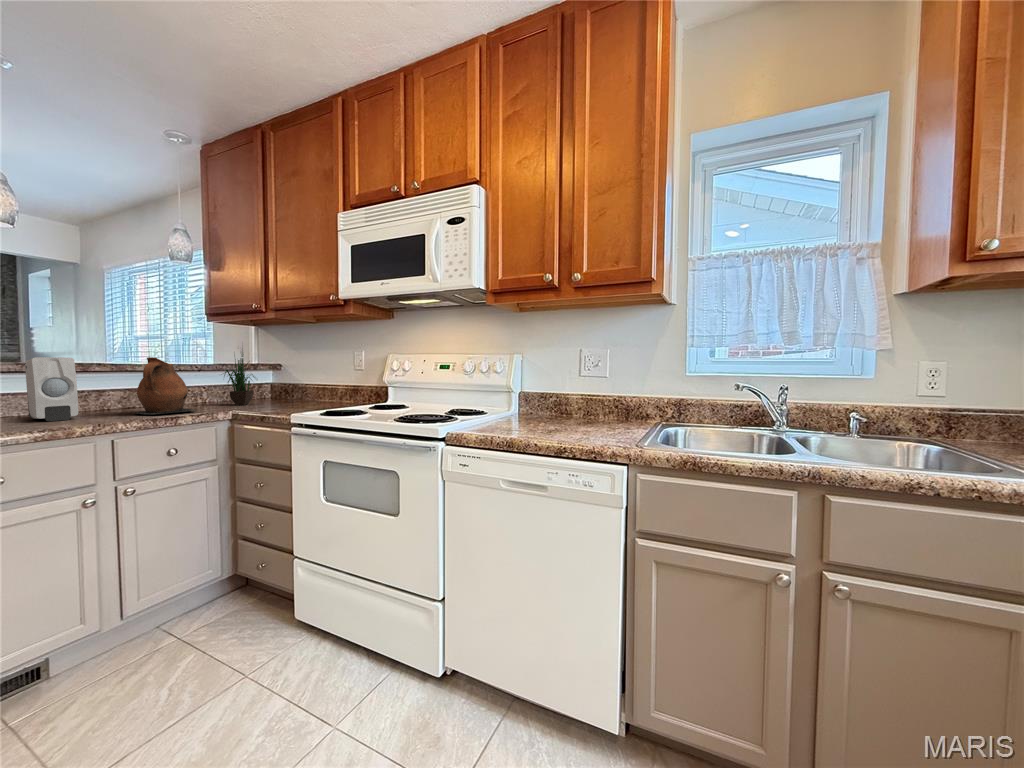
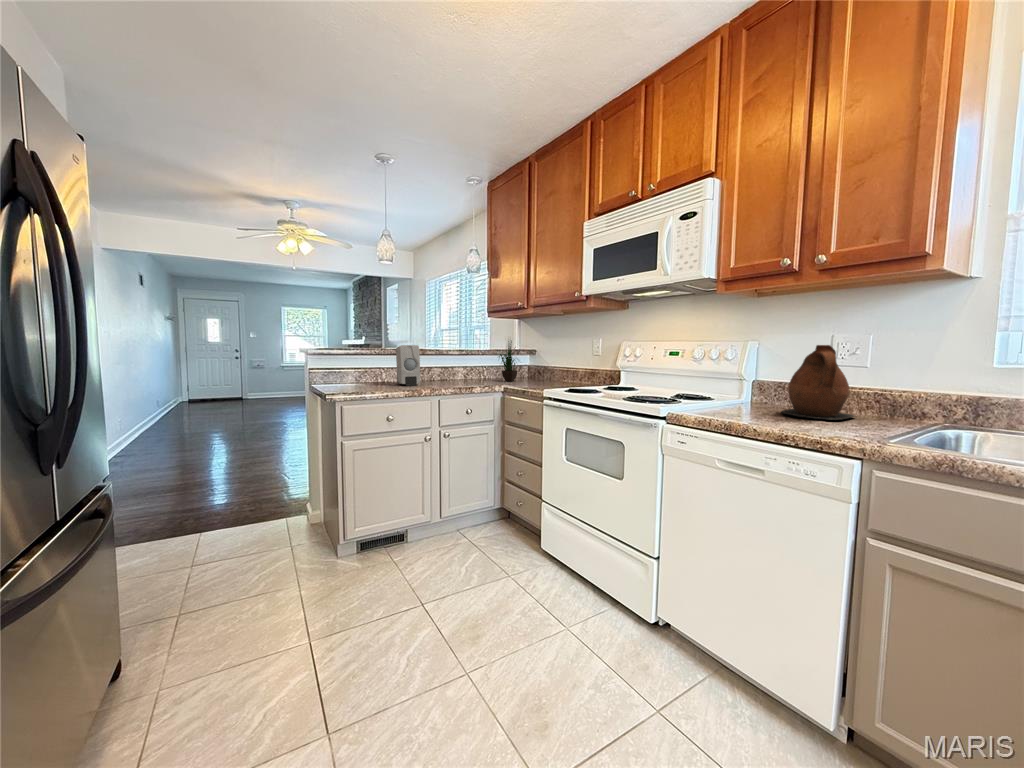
ceramic pitcher: present [135,358,196,415] -> present [781,345,855,420]

